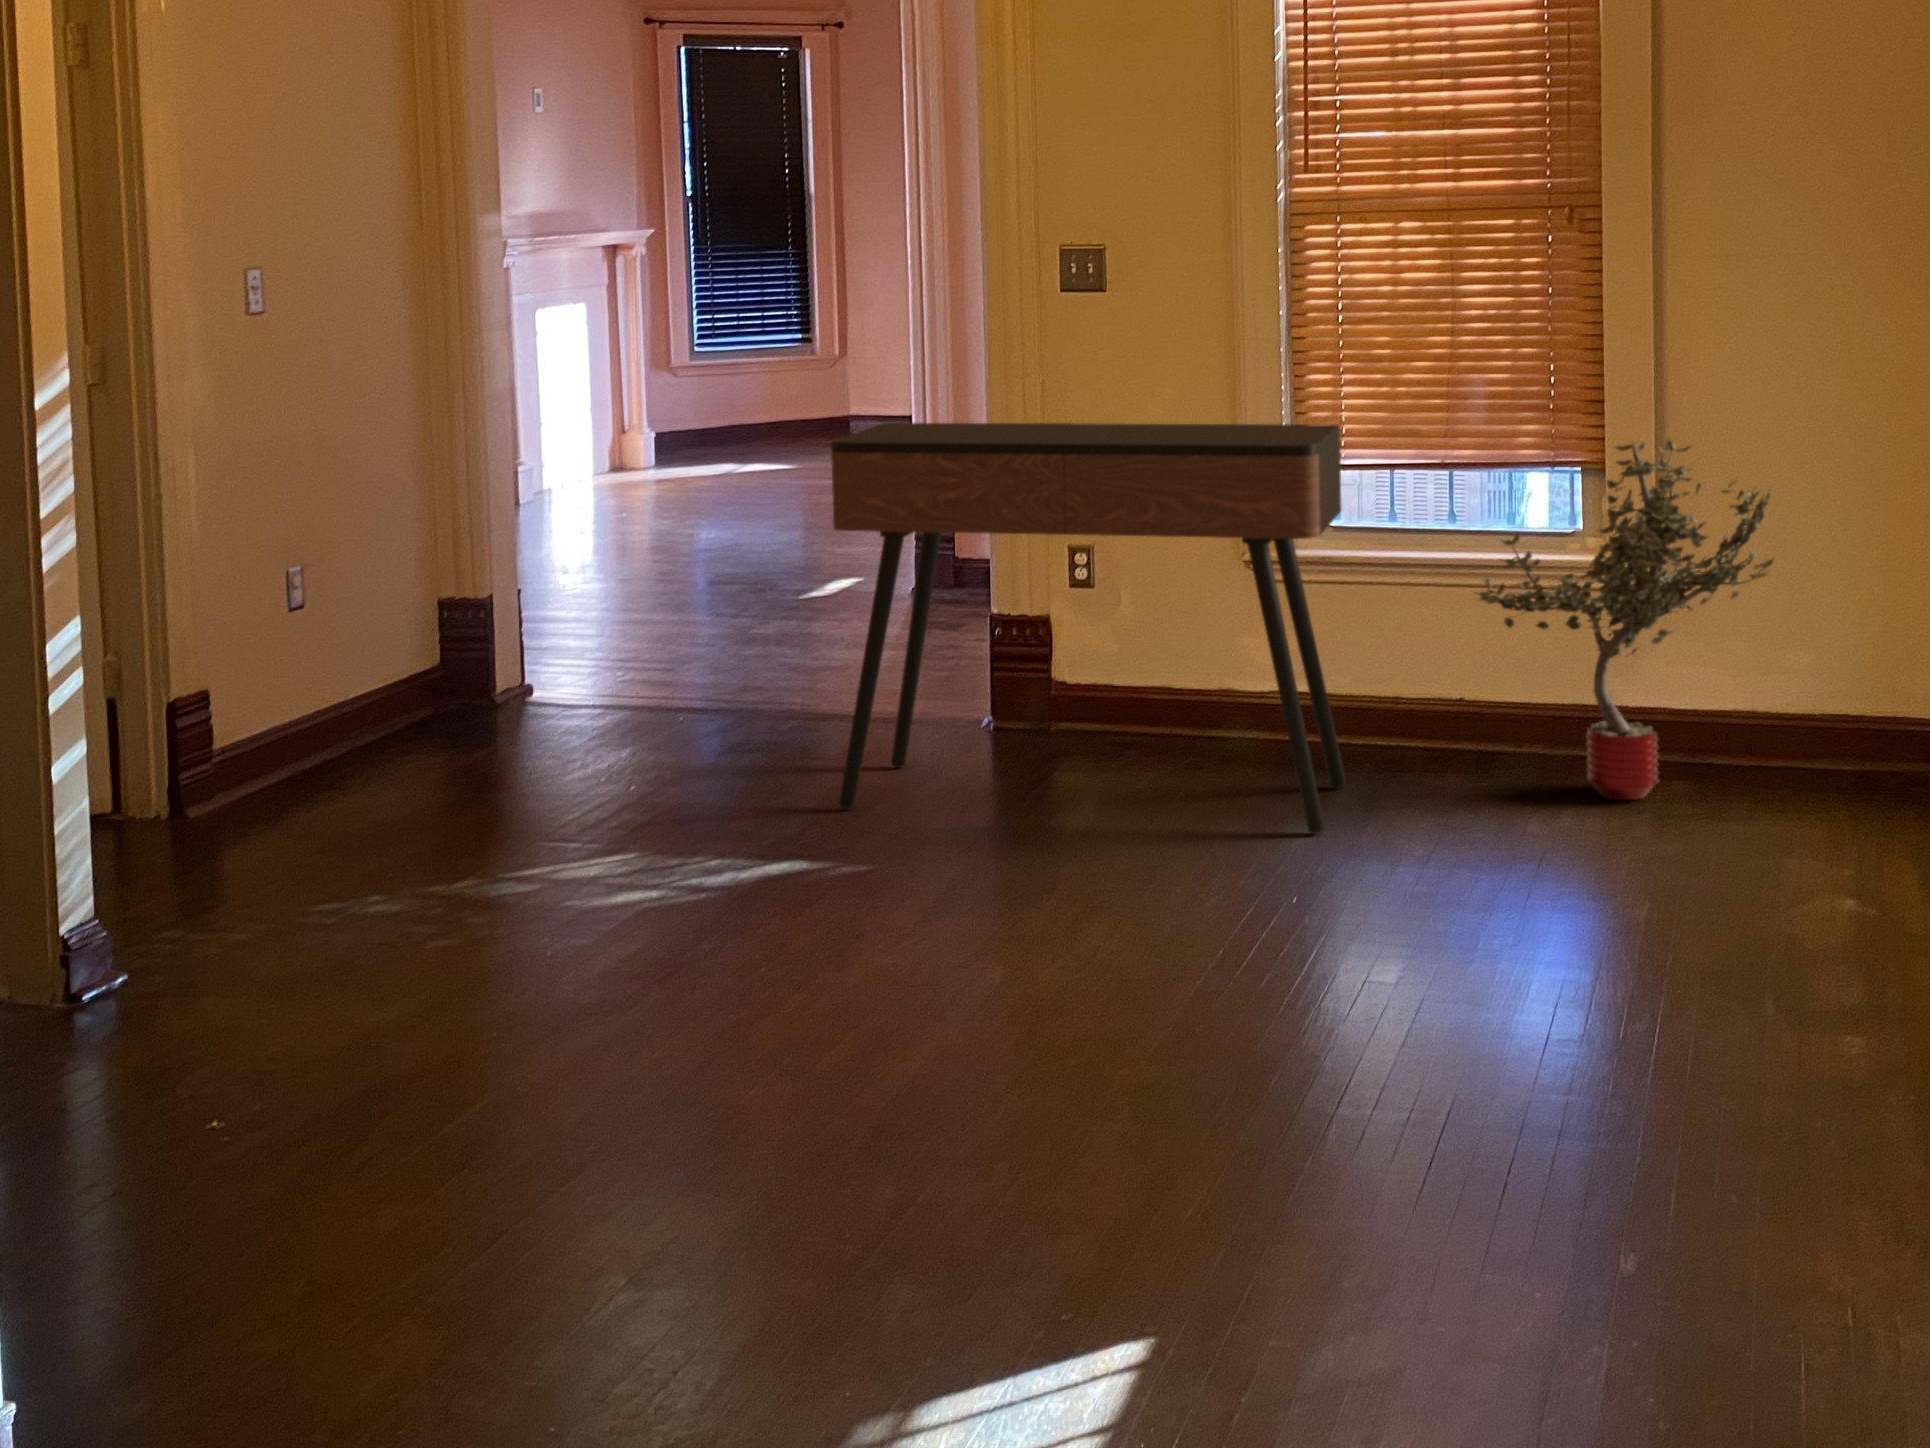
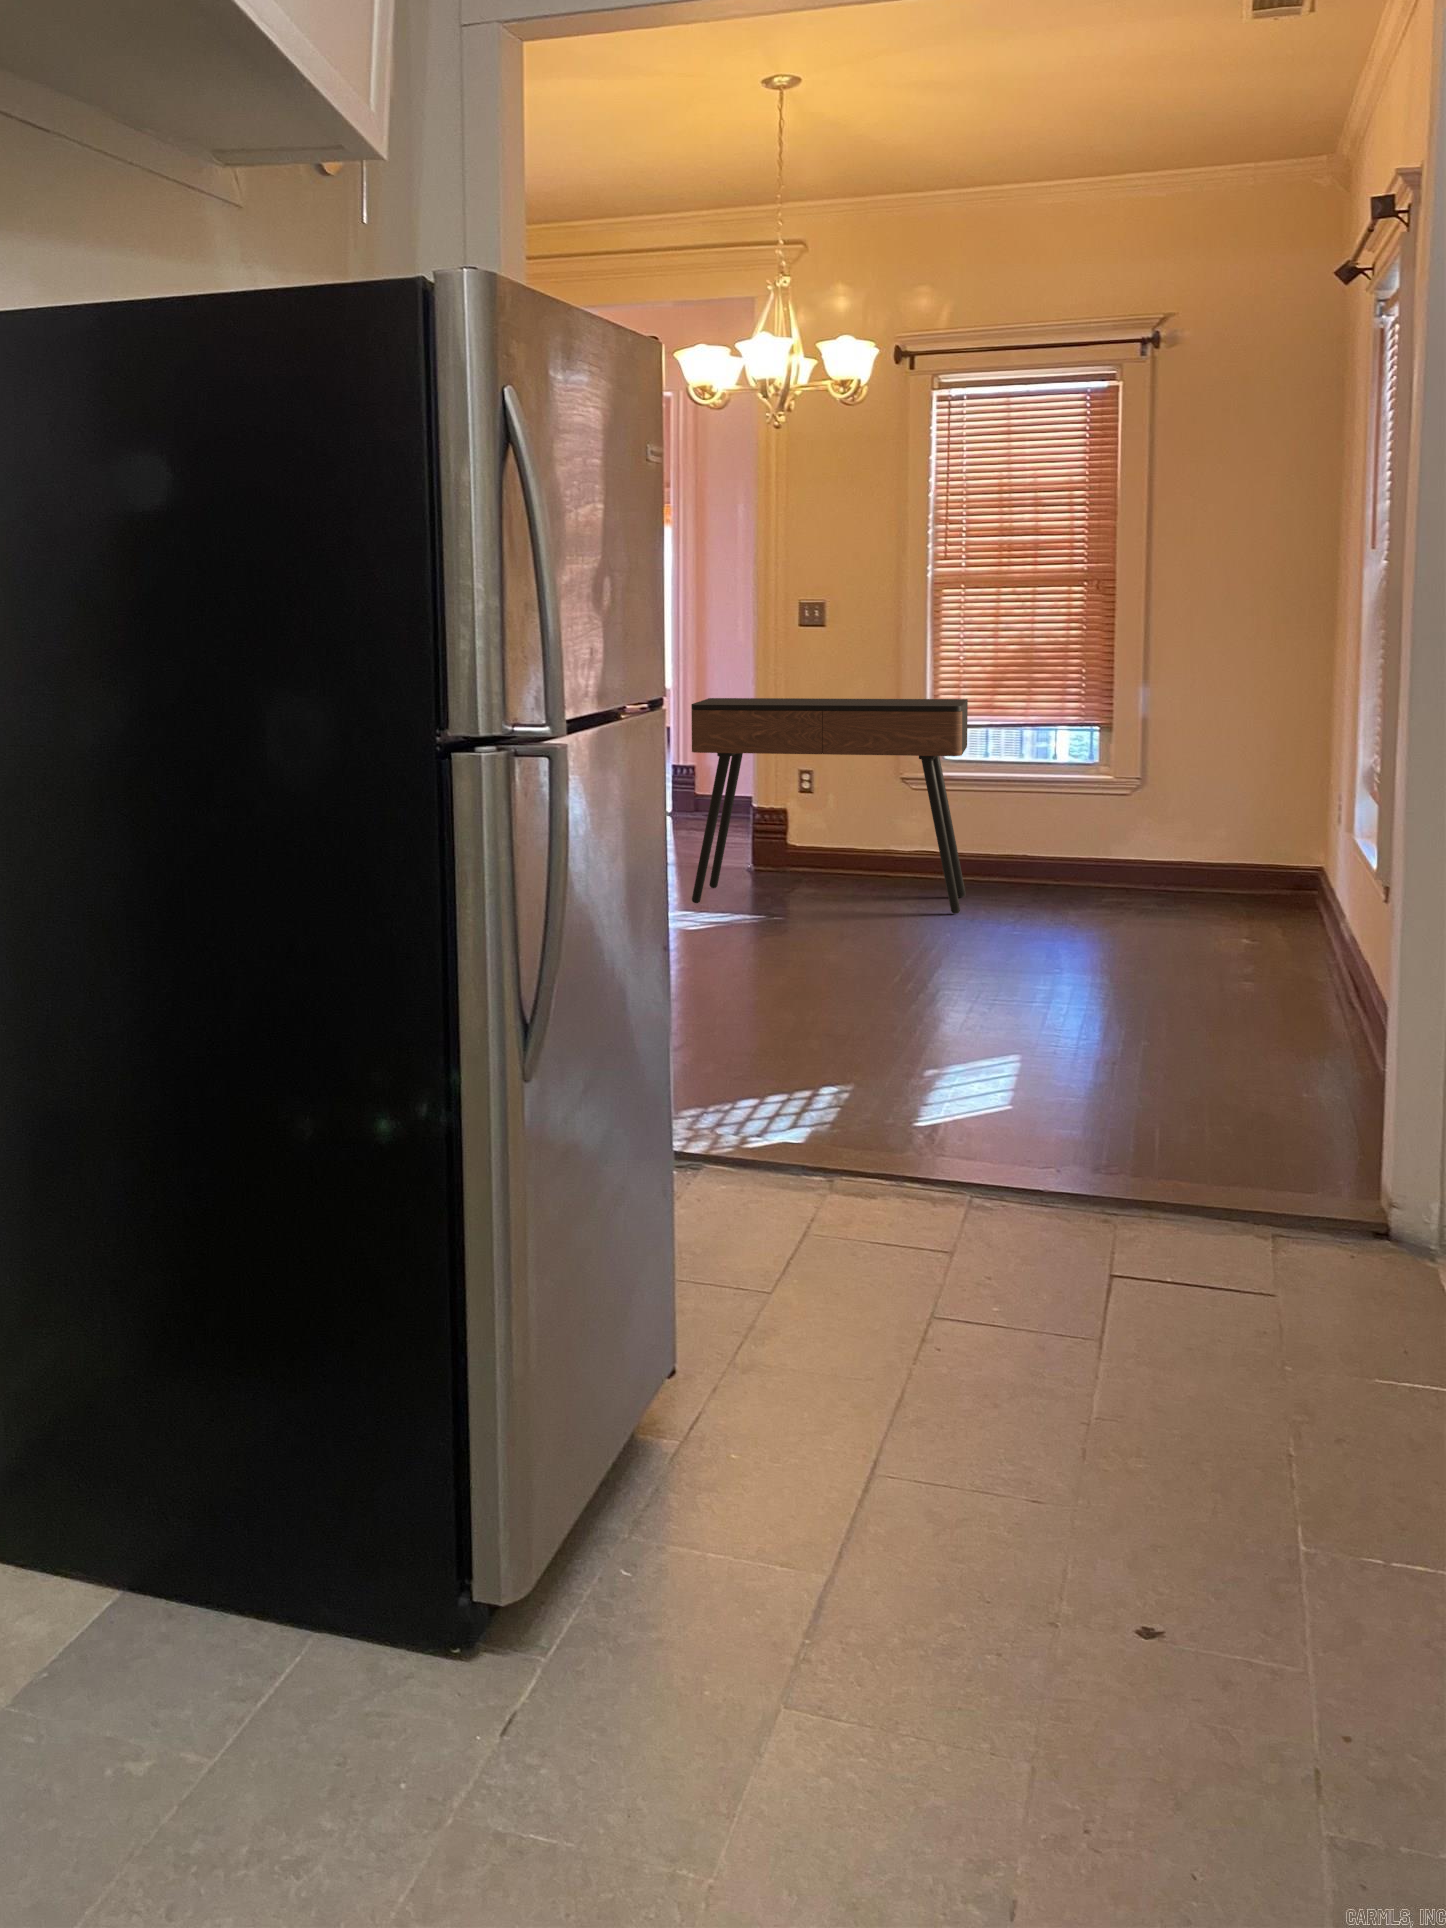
potted tree: present [1475,439,1773,800] -> none [1038,707,1207,903]

